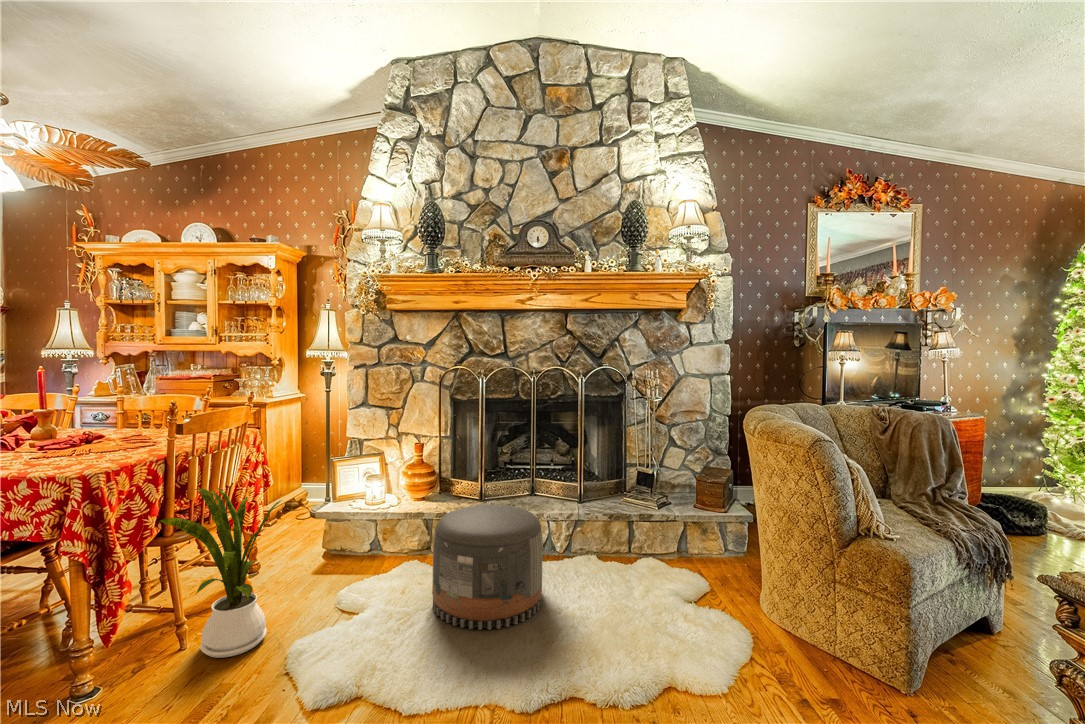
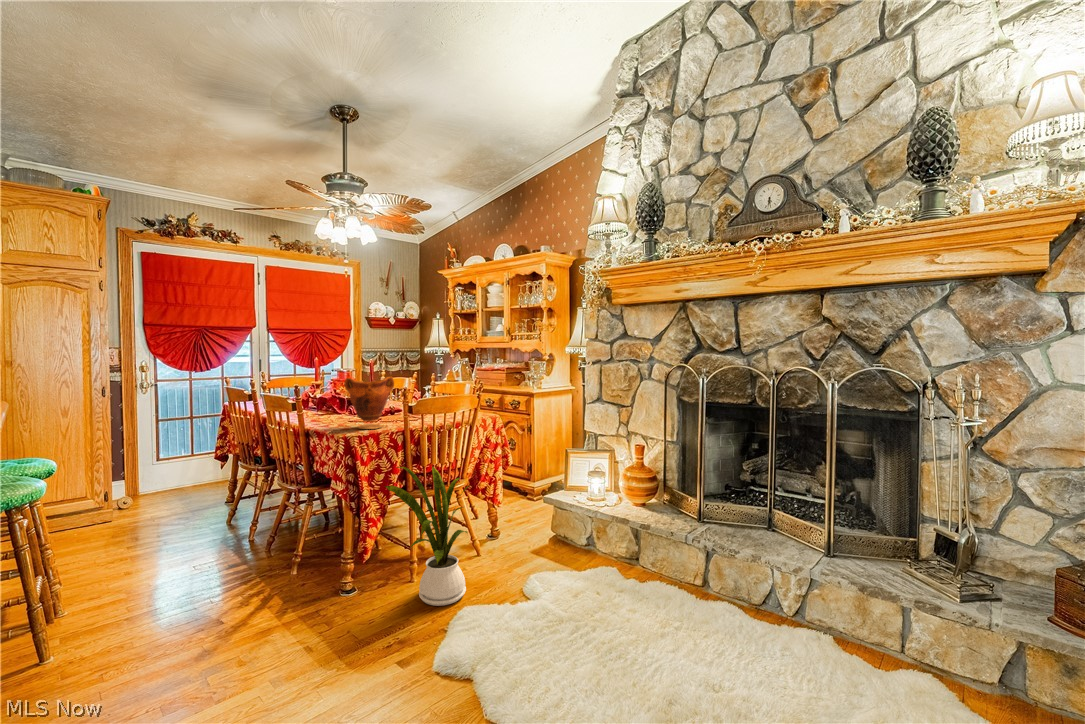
vase: none [33,380,120,454] -> present [344,377,394,429]
pouf: present [432,504,543,630] -> none [588,526,718,682]

